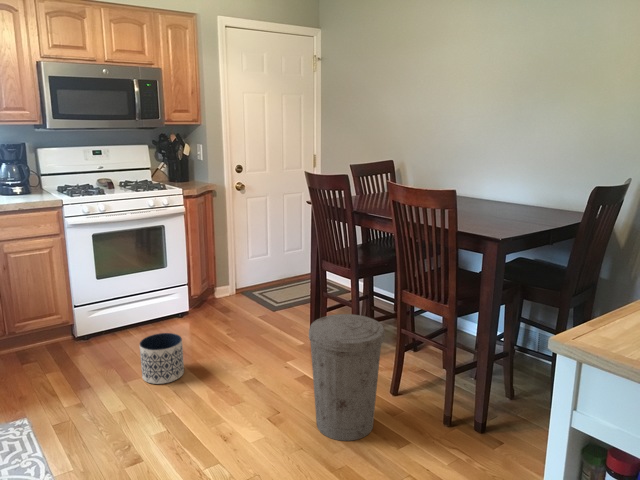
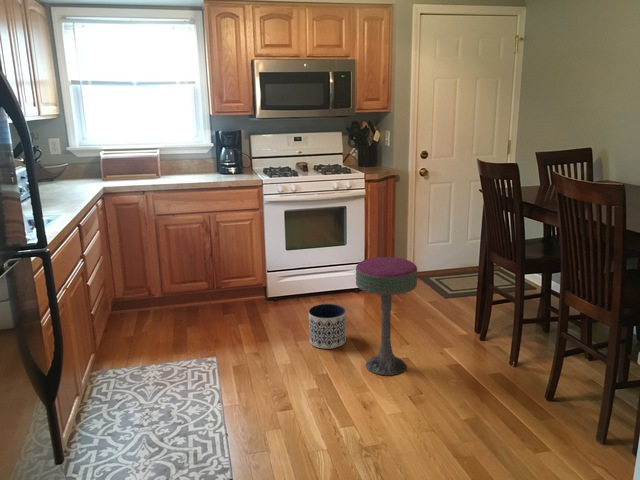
bar stool: none [197,275,263,401] -> present [356,257,417,375]
trash can: present [309,314,385,441] -> none [450,307,532,436]

